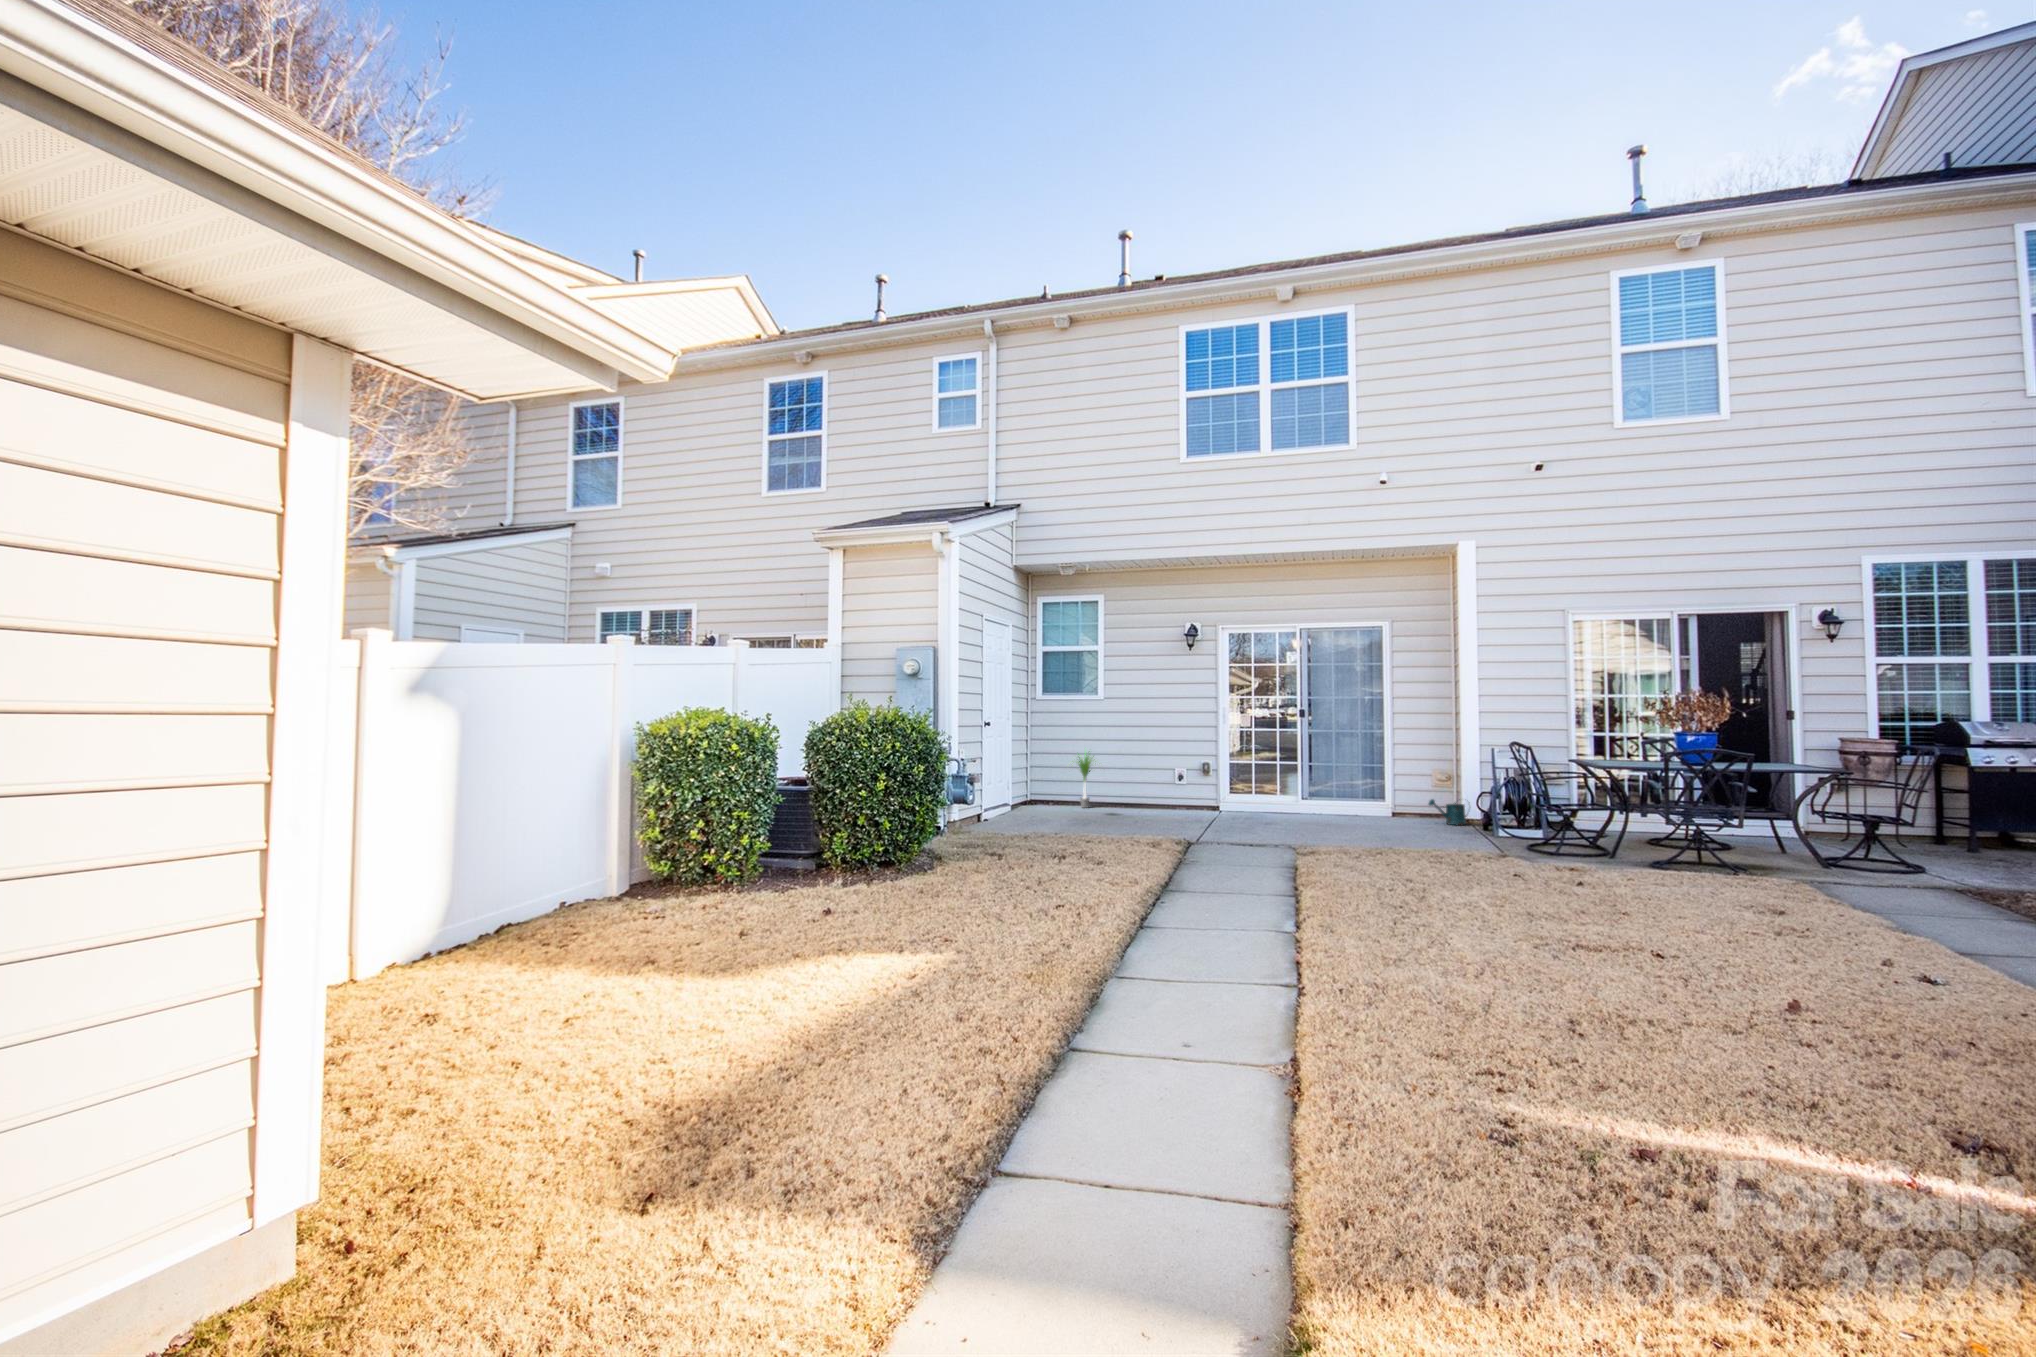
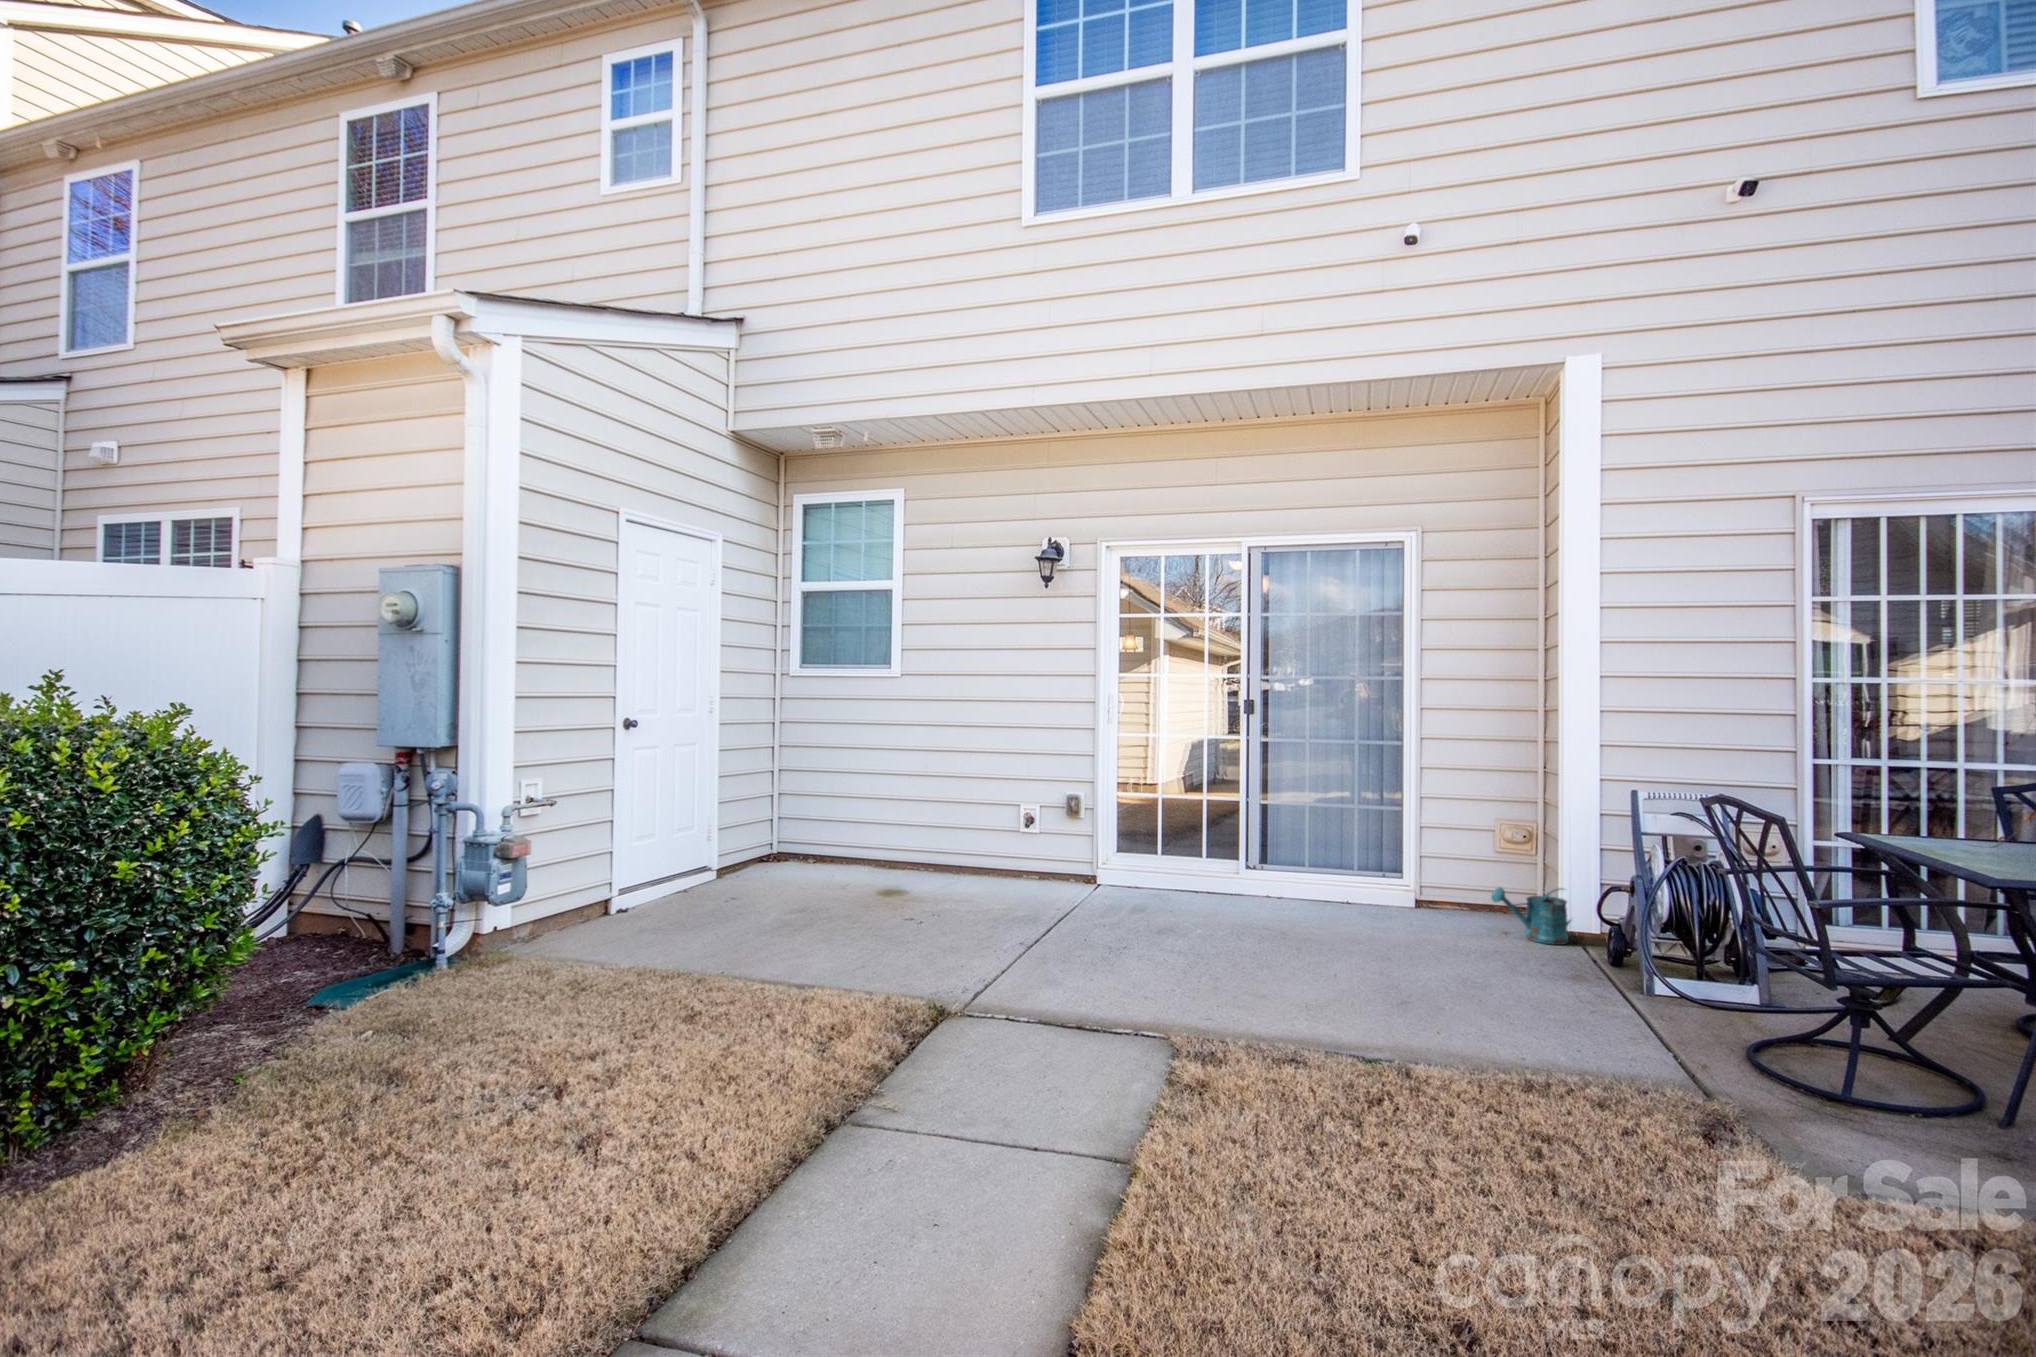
potted plant: present [1078,754,1094,808] -> none [819,758,894,873]

